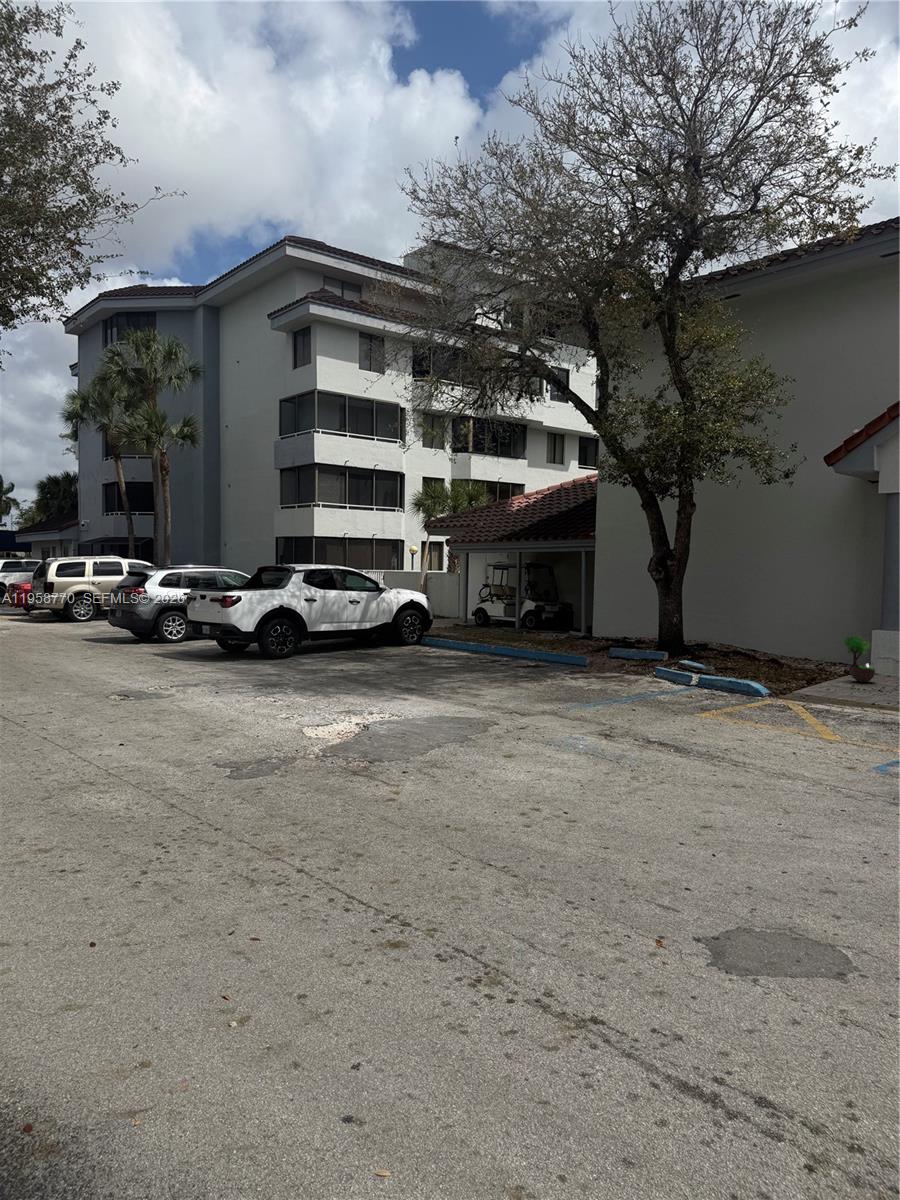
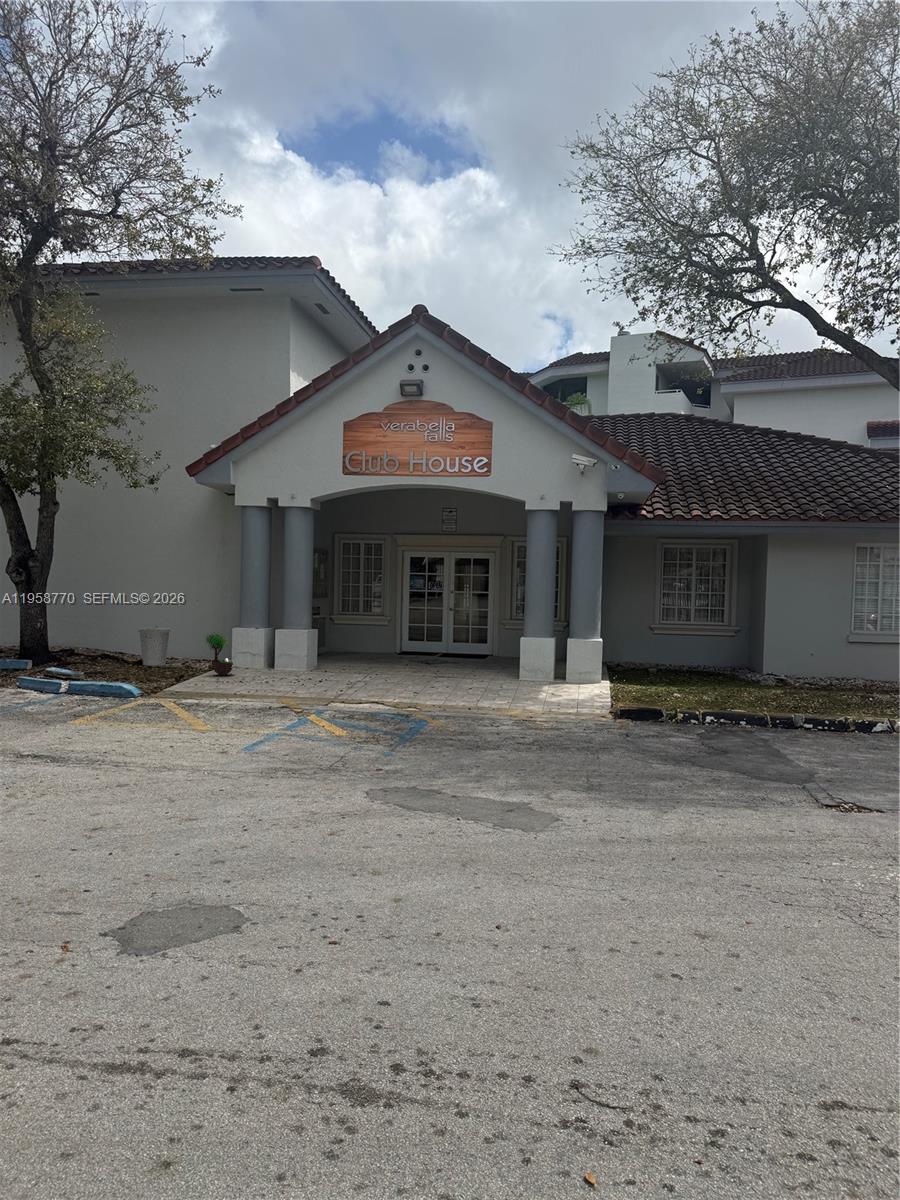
trash can: none [771,624,806,666] -> present [138,625,171,666]

